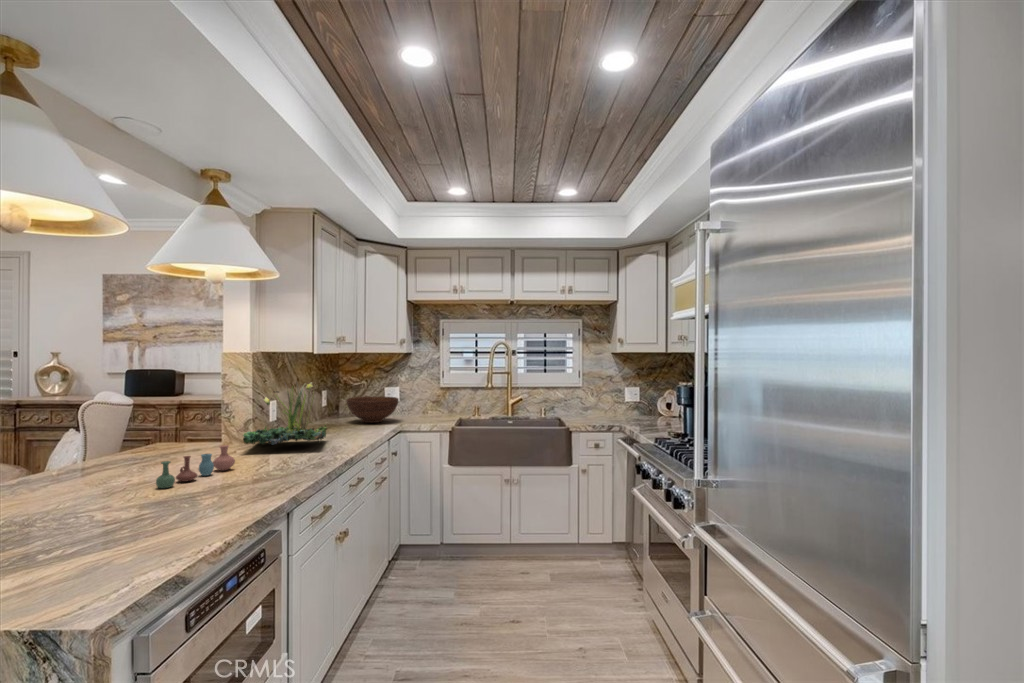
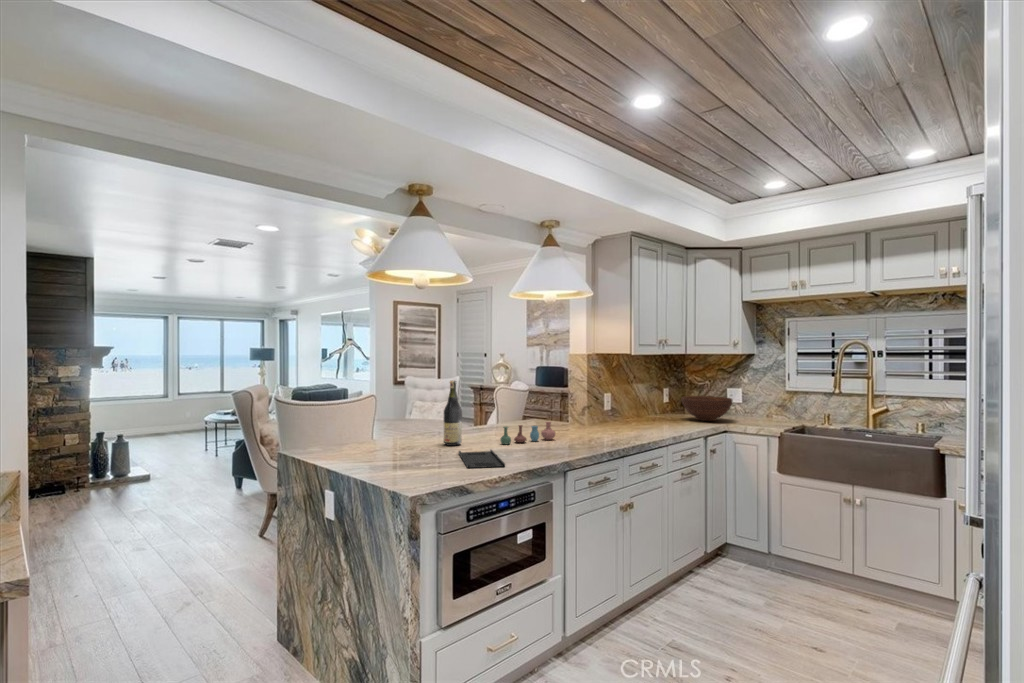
plant: present [243,382,327,445] -> none [571,377,644,430]
wine bottle: none [44,398,85,508] -> present [443,380,462,446]
tray: none [98,501,215,540] -> present [459,450,505,468]

